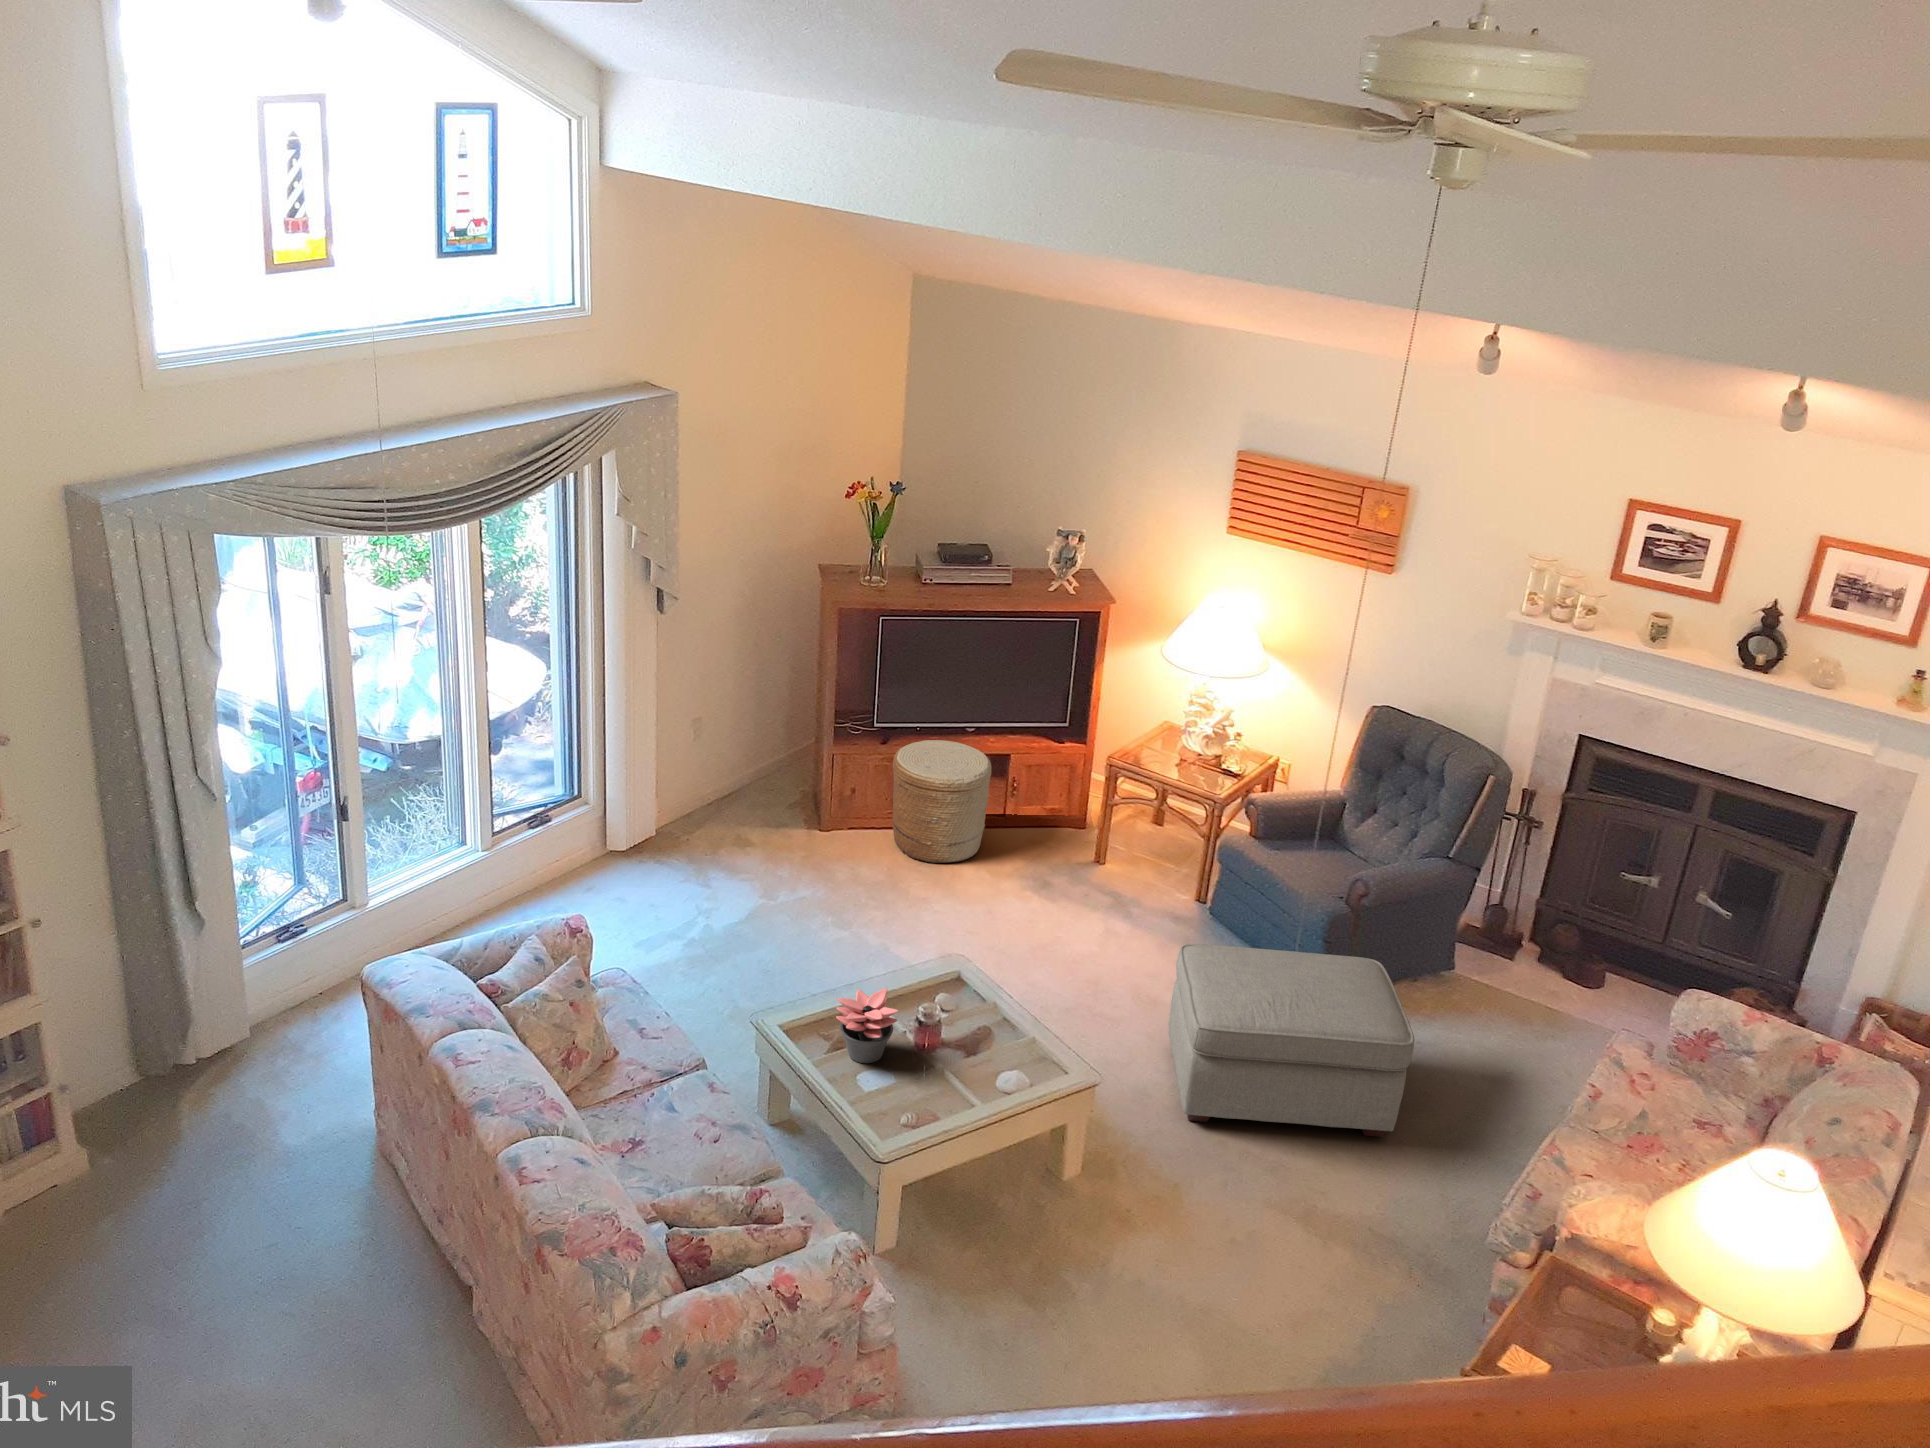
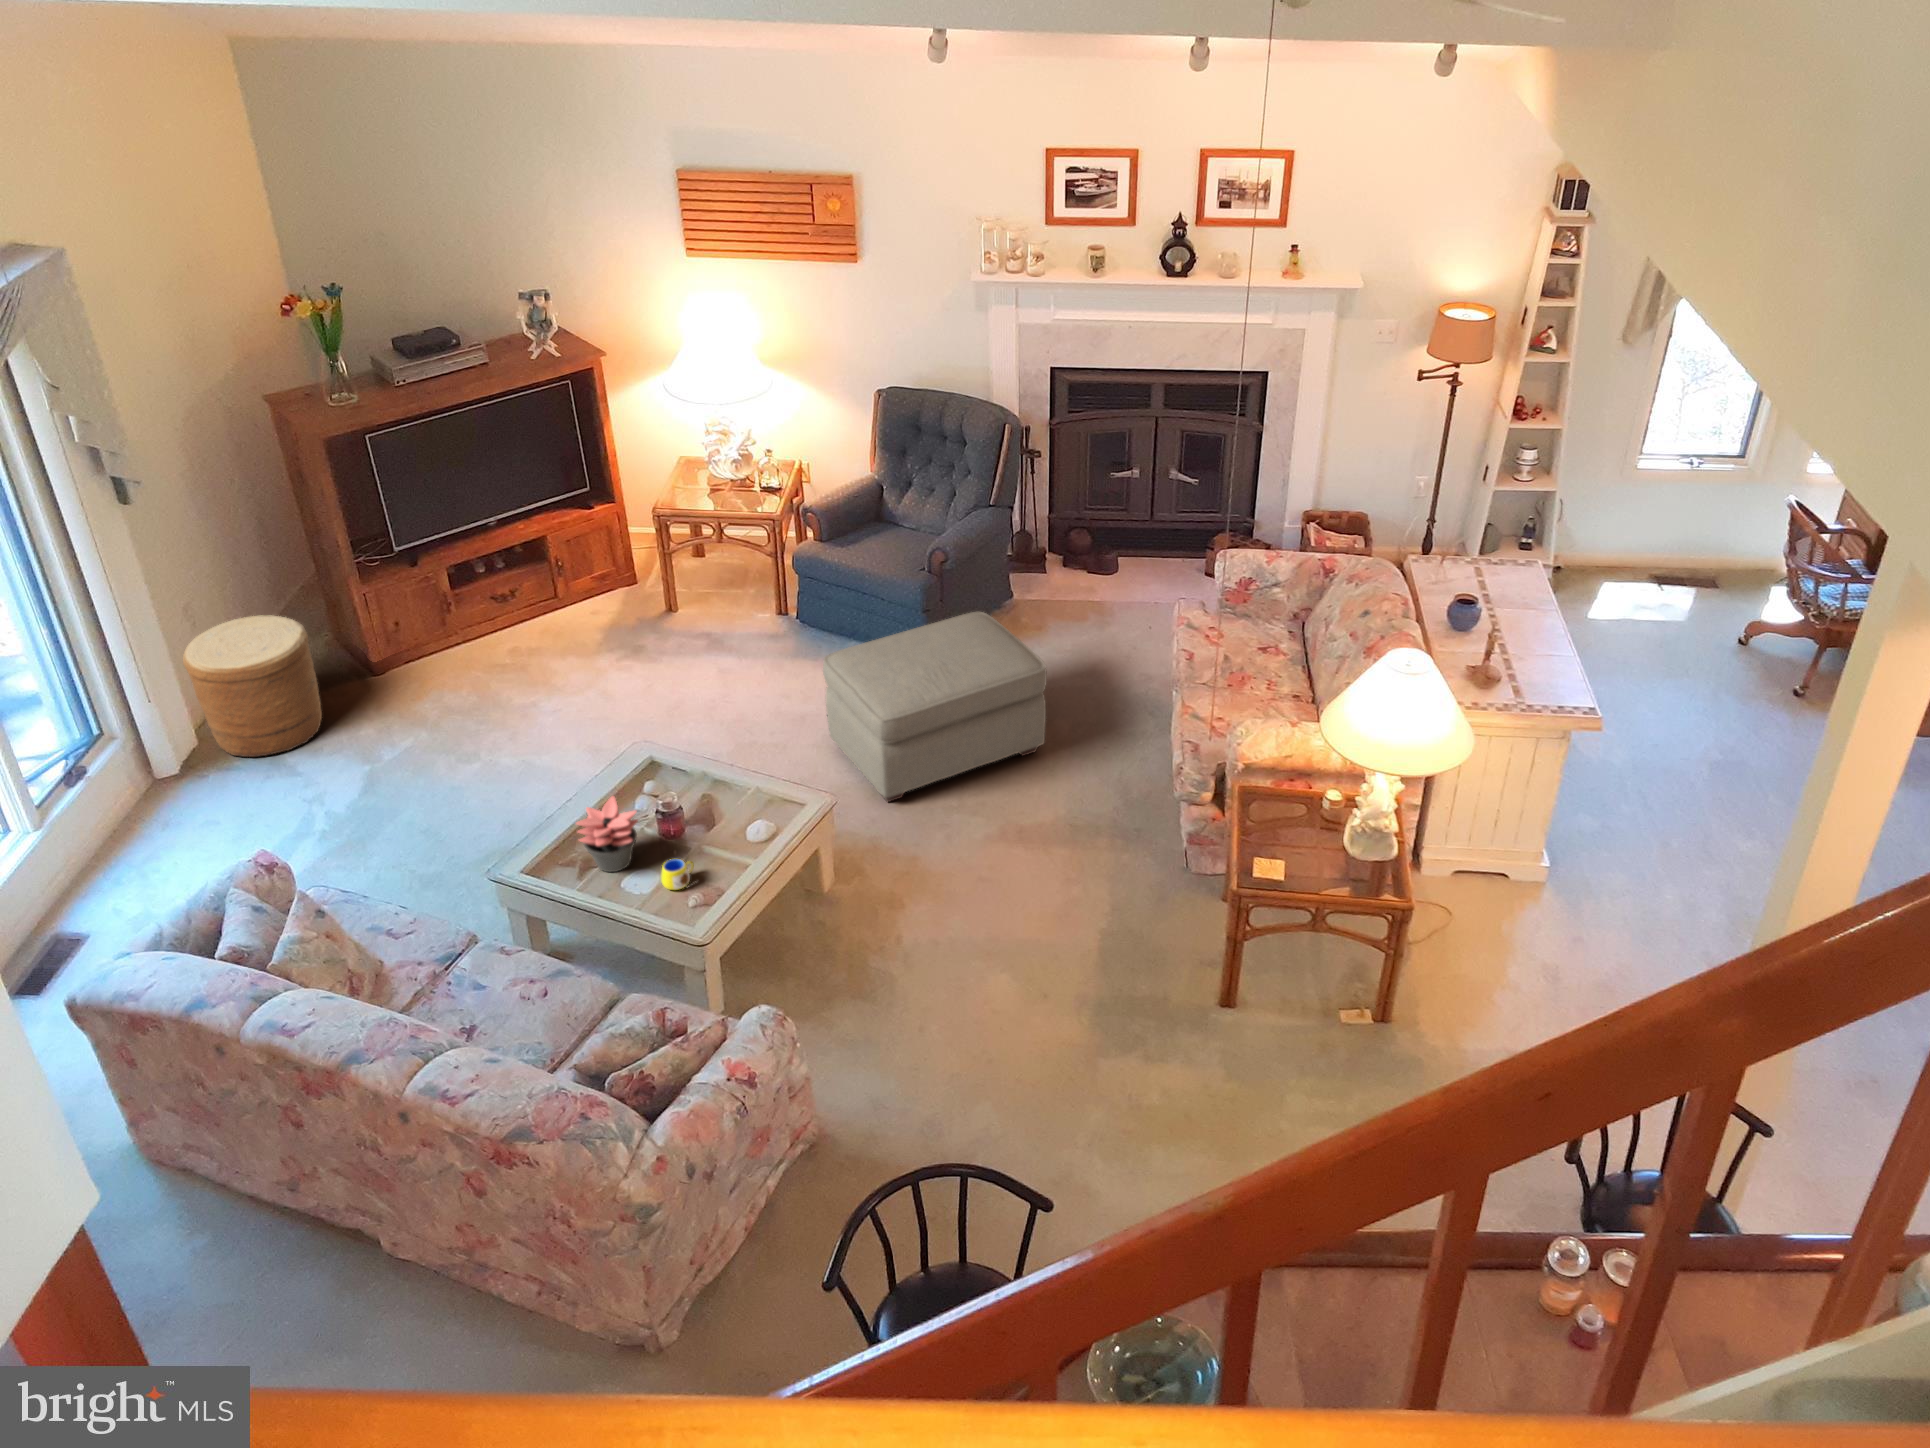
woven basket: present [892,740,992,863] -> present [183,615,322,757]
mug: none [888,1070,926,1105] -> present [661,859,694,890]

